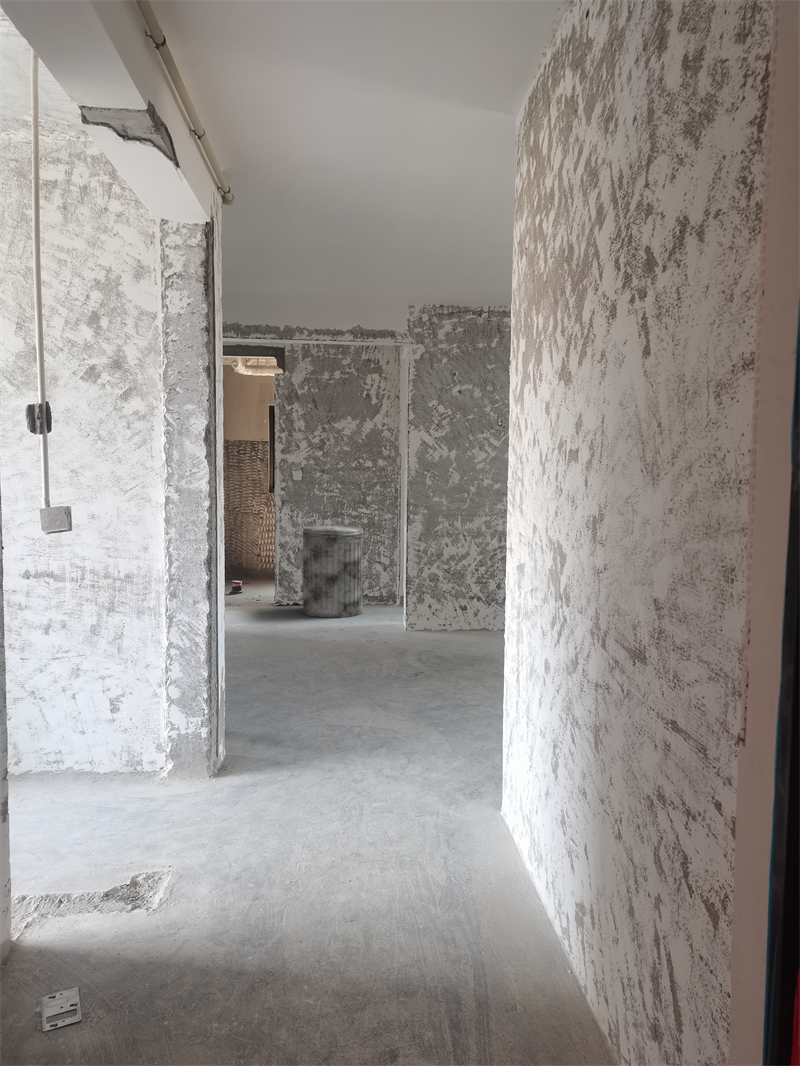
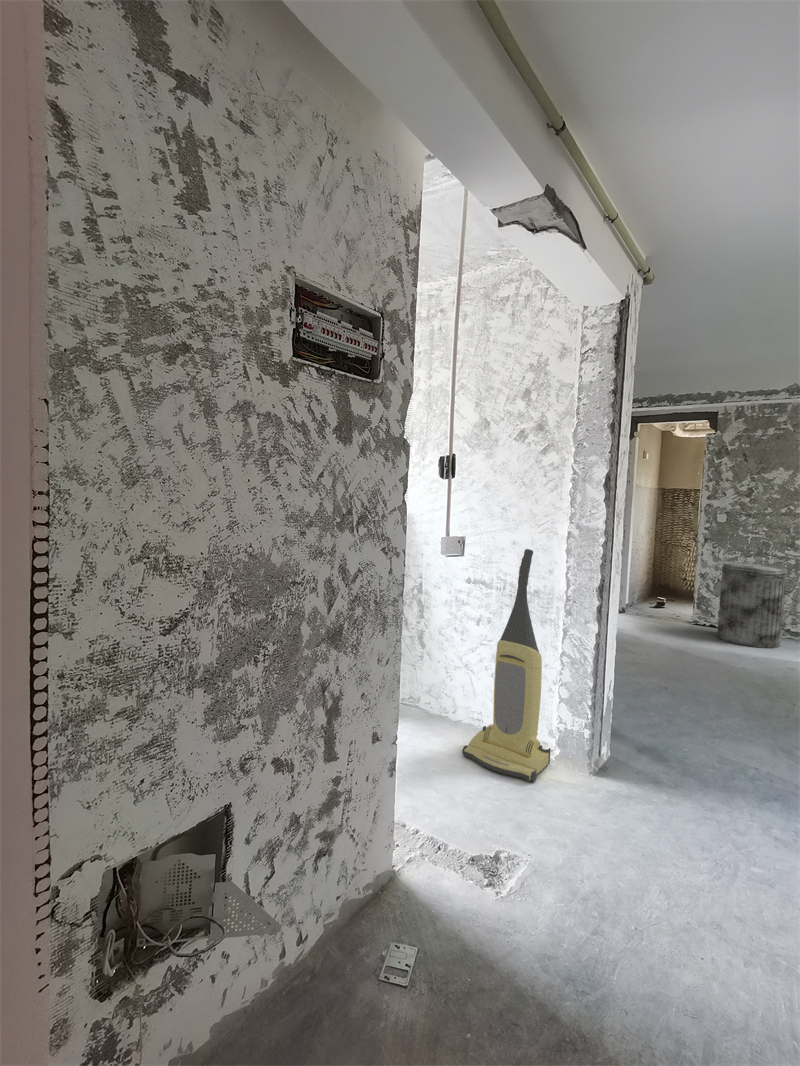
vacuum cleaner: none [49,522,165,808] -> present [462,549,551,782]

